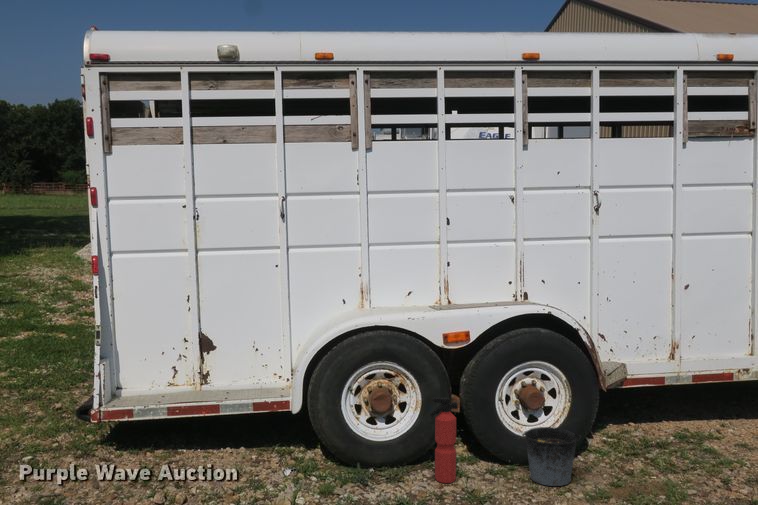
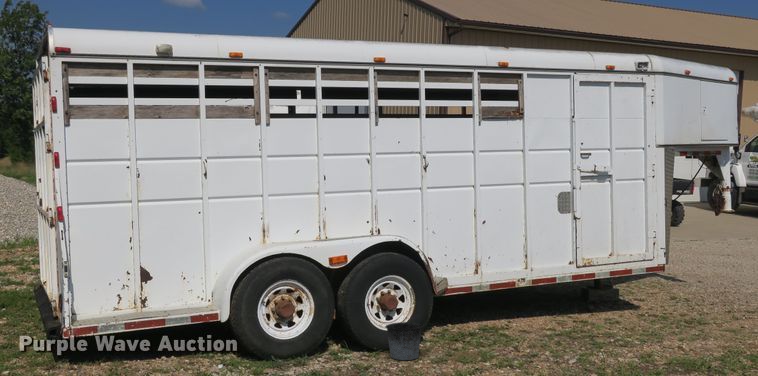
fire extinguisher: present [430,397,458,483] -> none [321,304,341,366]

